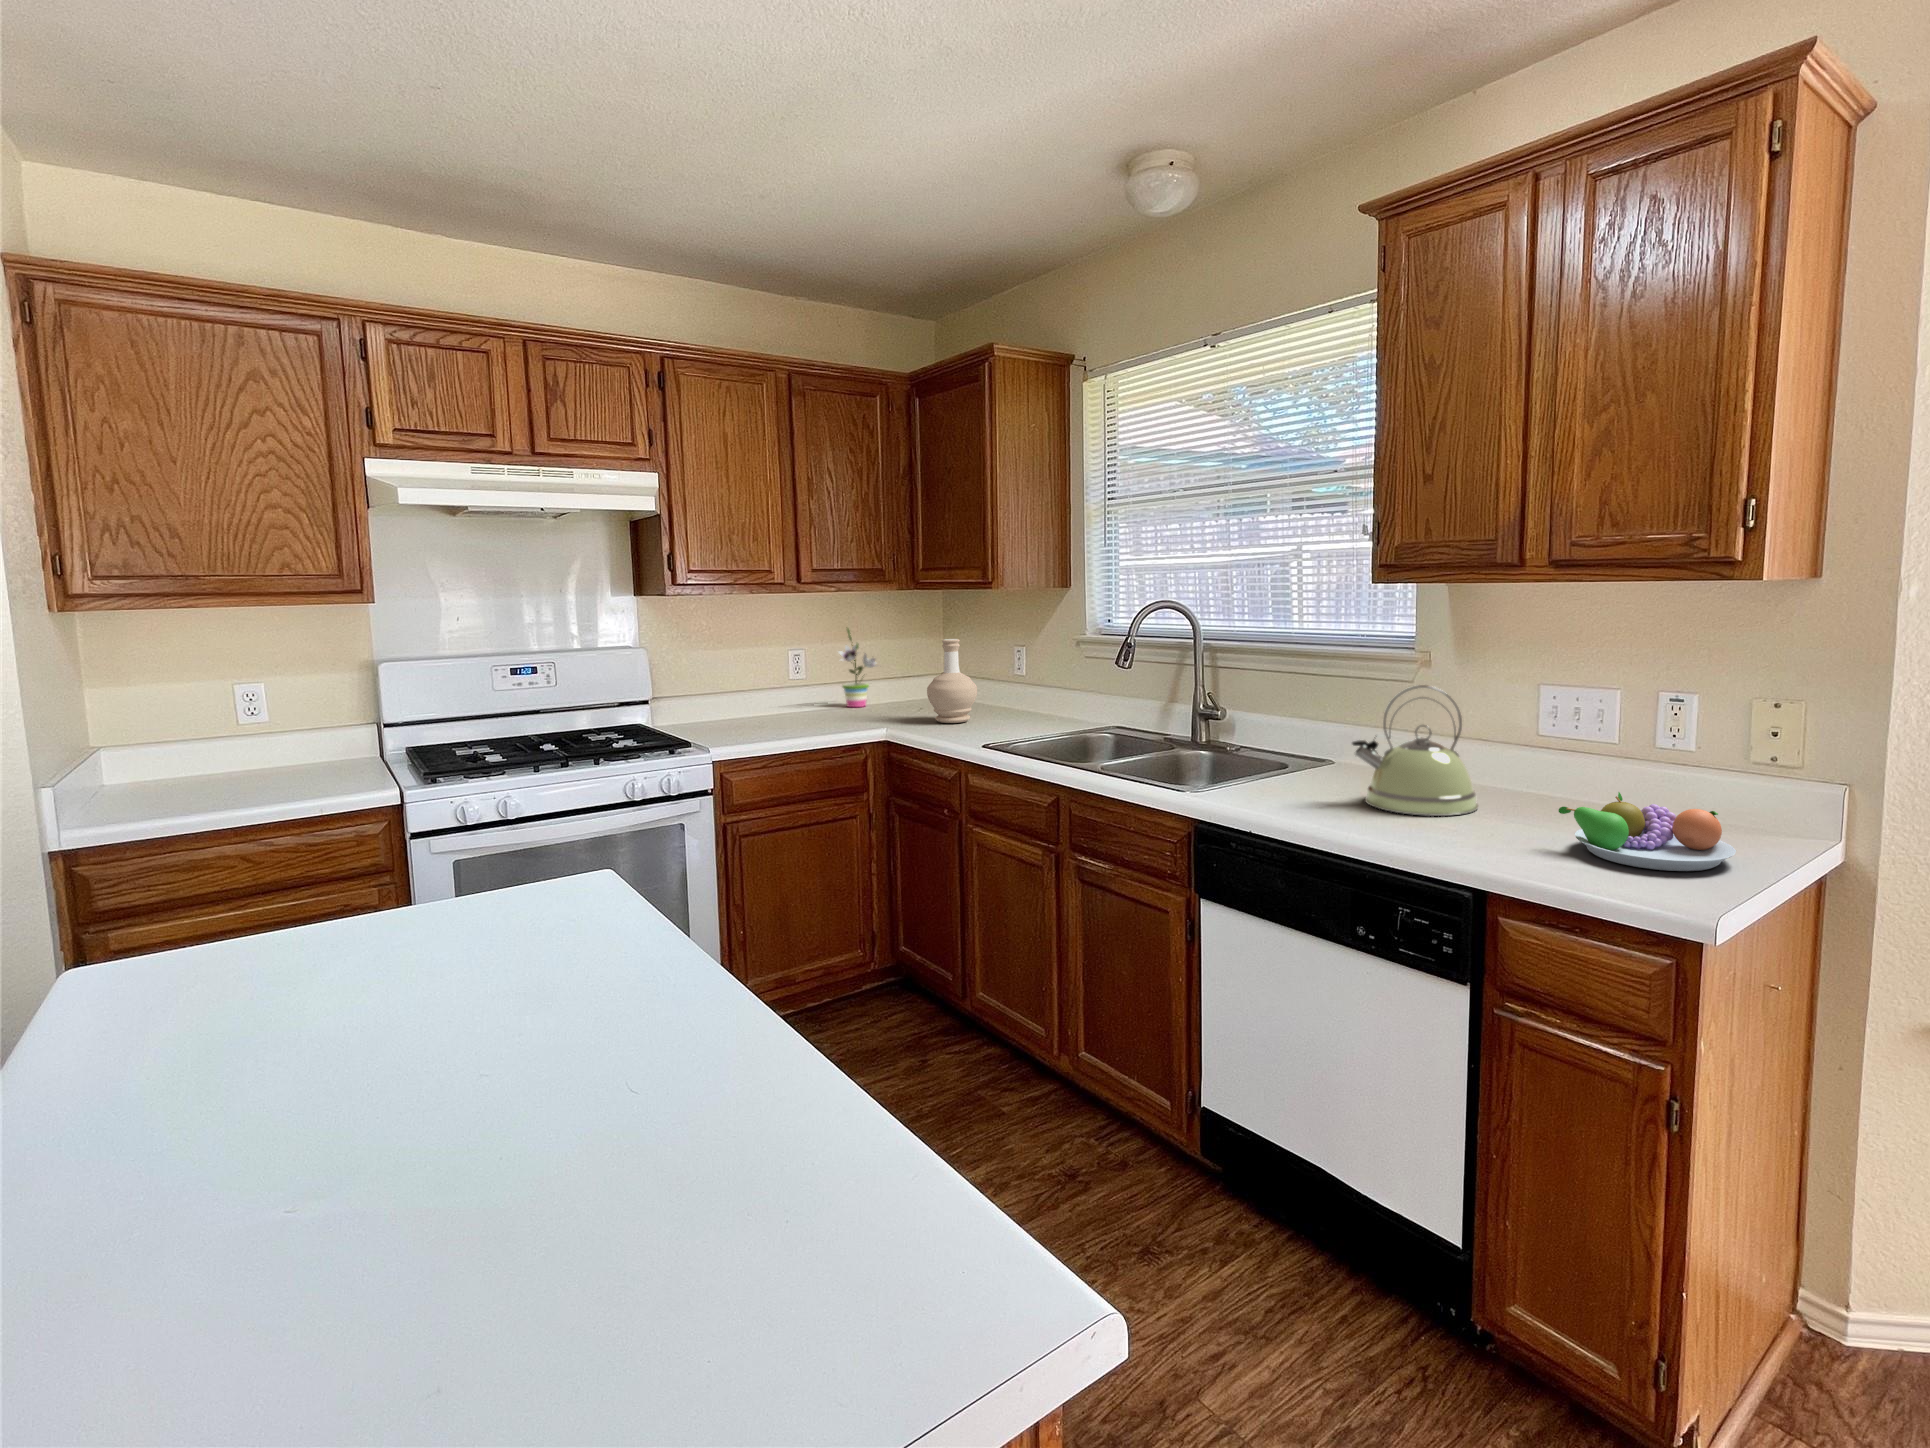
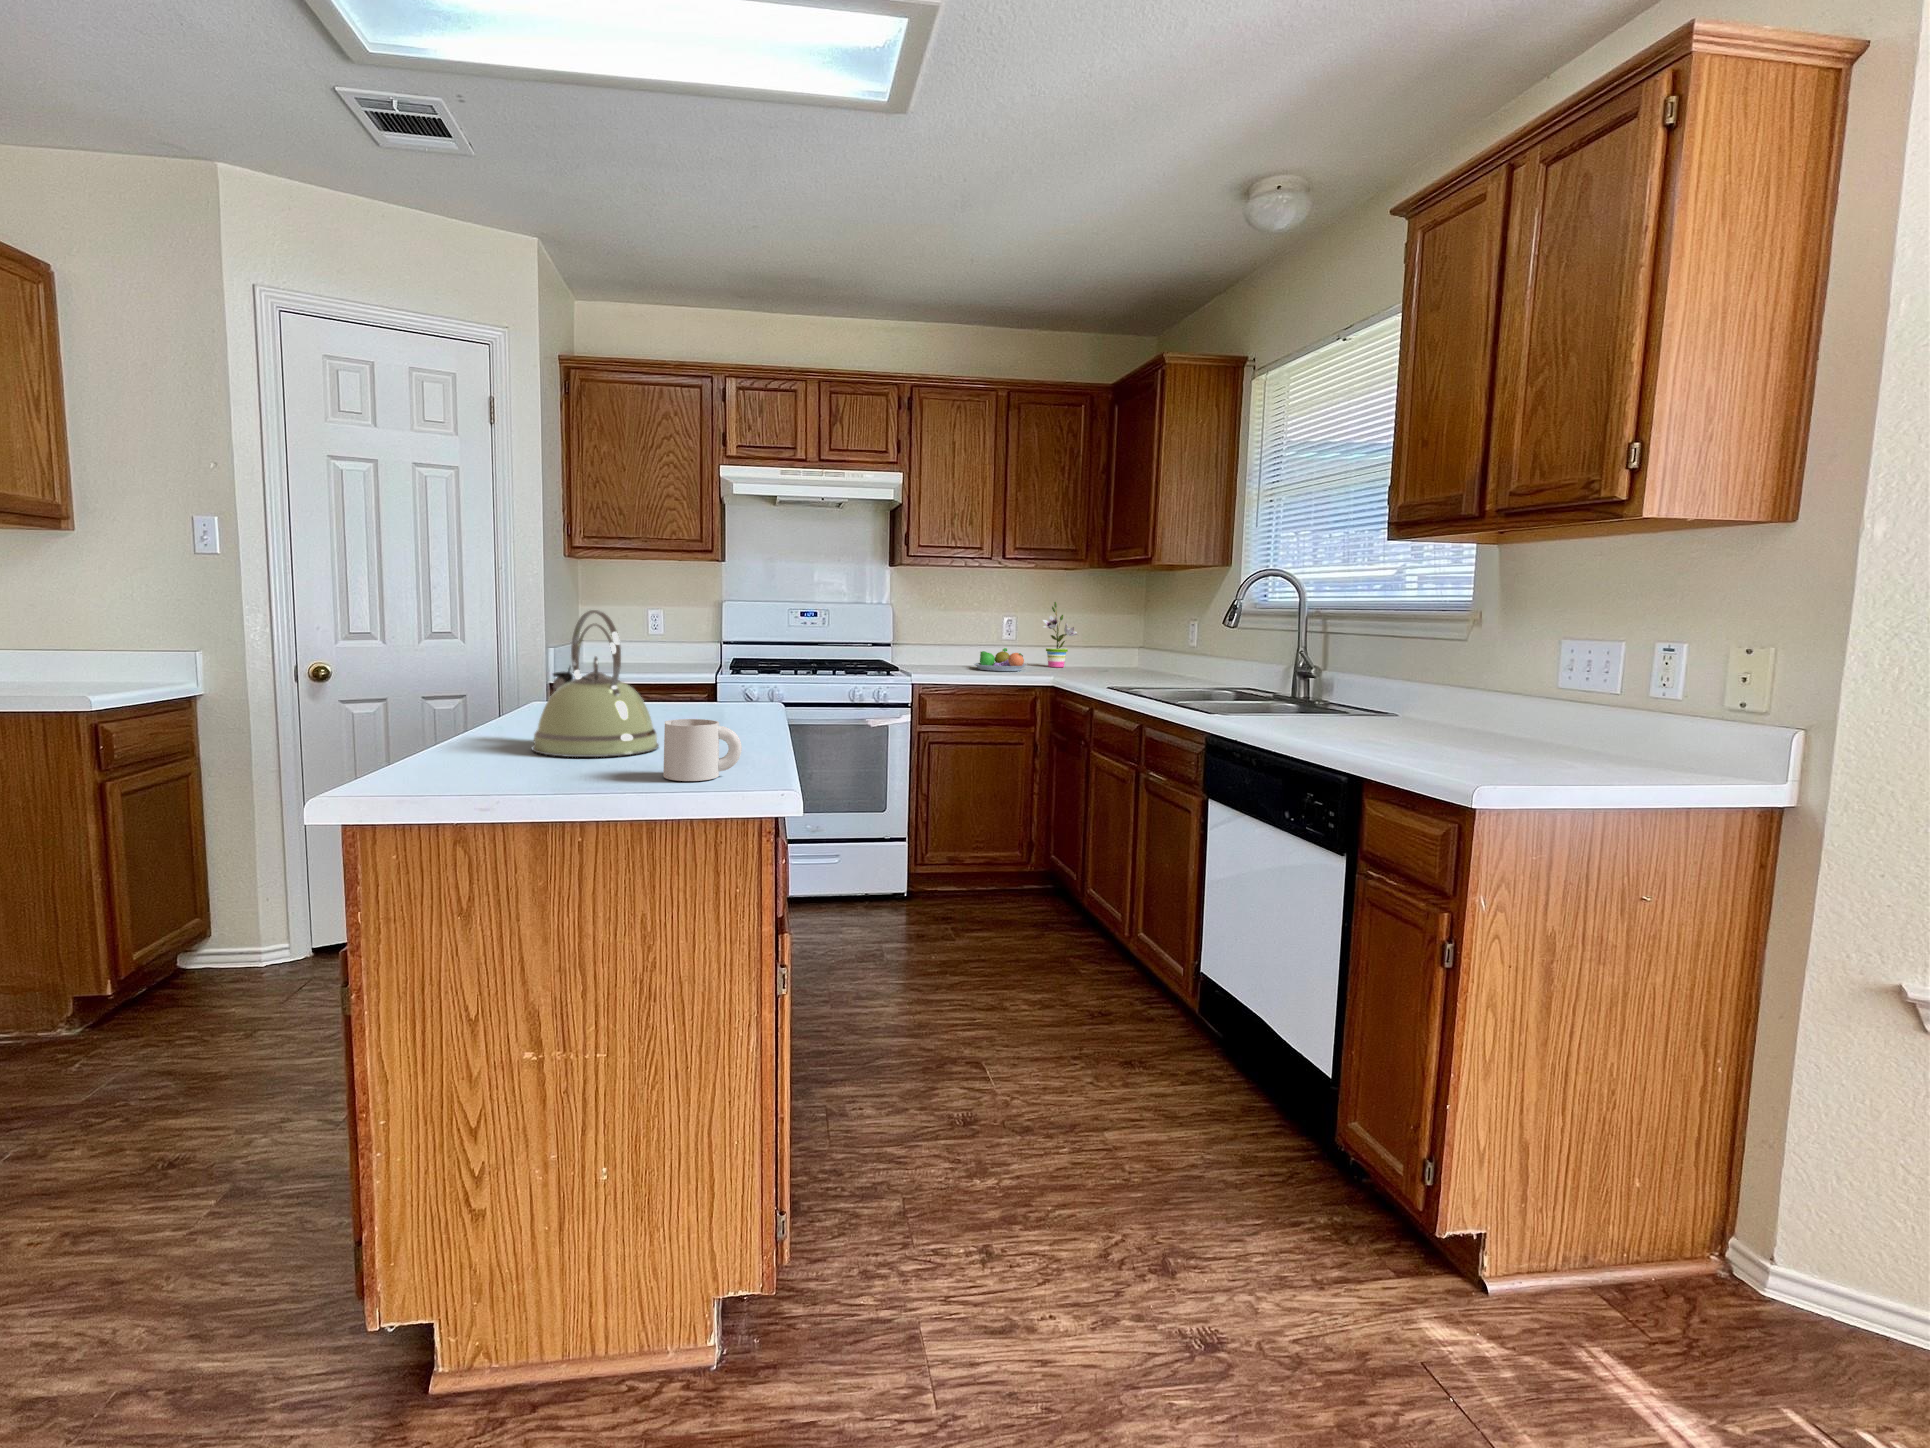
bottle: present [927,639,977,723] -> none [1096,609,1139,679]
kettle: present [1352,685,1478,816] -> present [532,610,659,757]
fruit bowl: present [1559,792,1736,871] -> present [974,648,1026,671]
mug: none [755,1122,911,1311] -> present [663,719,742,781]

